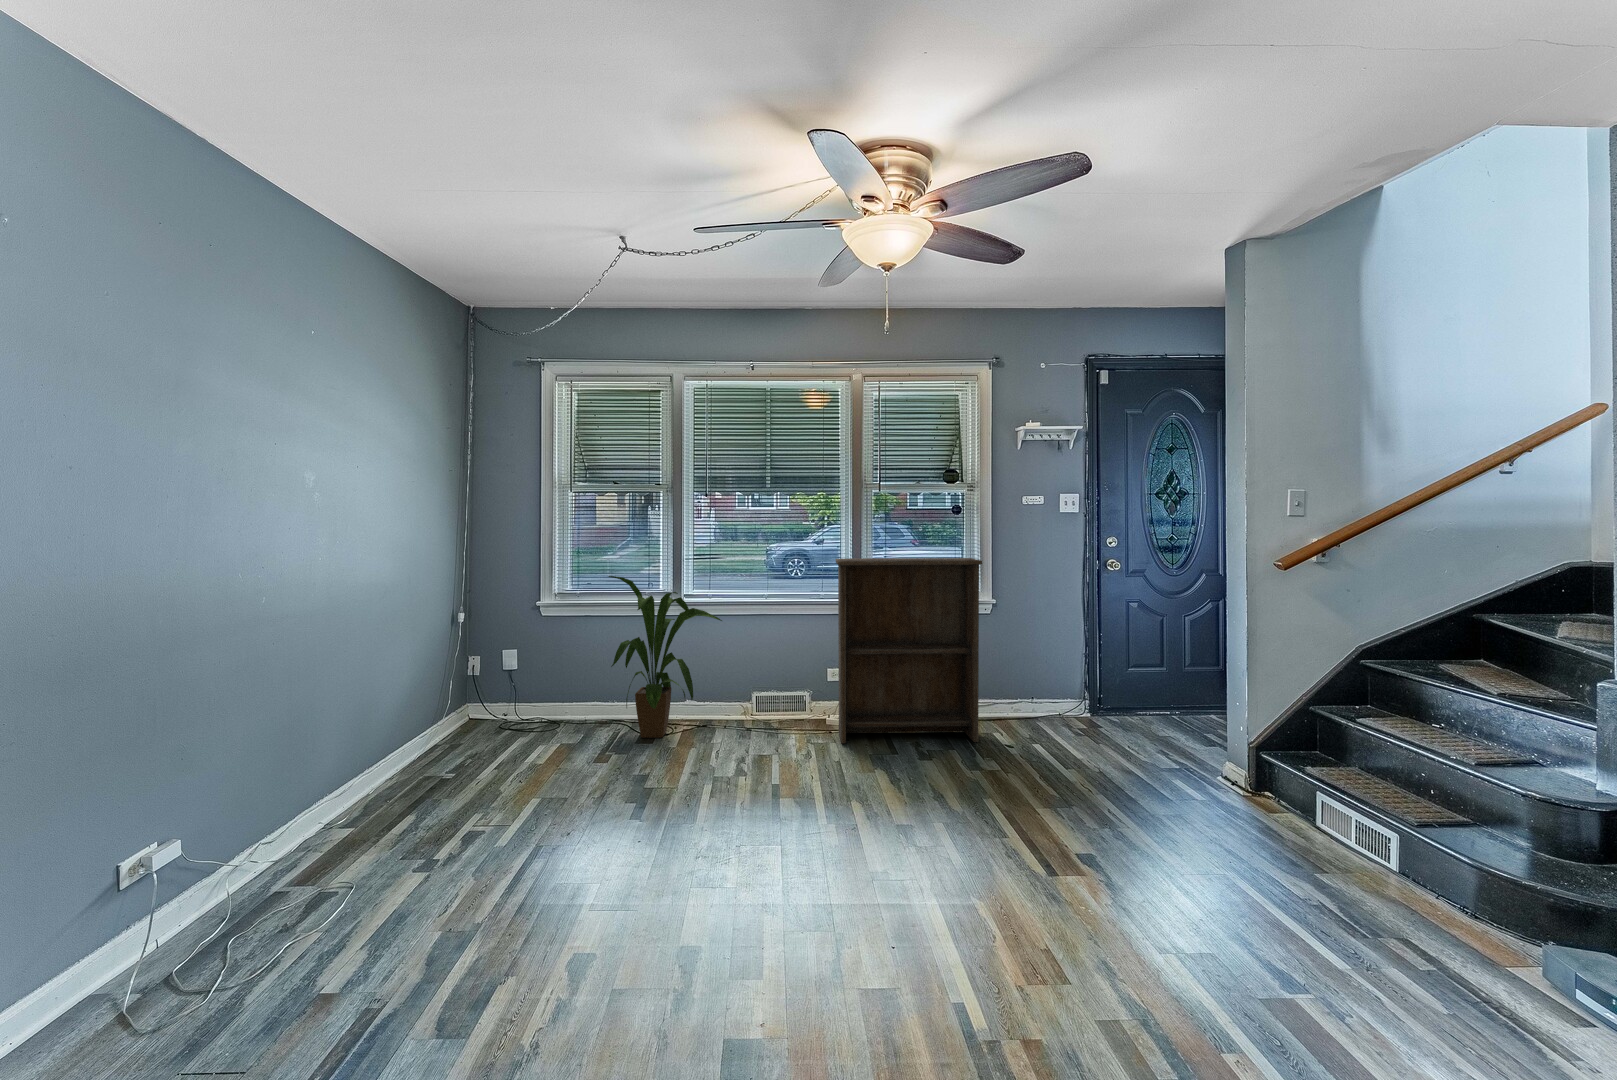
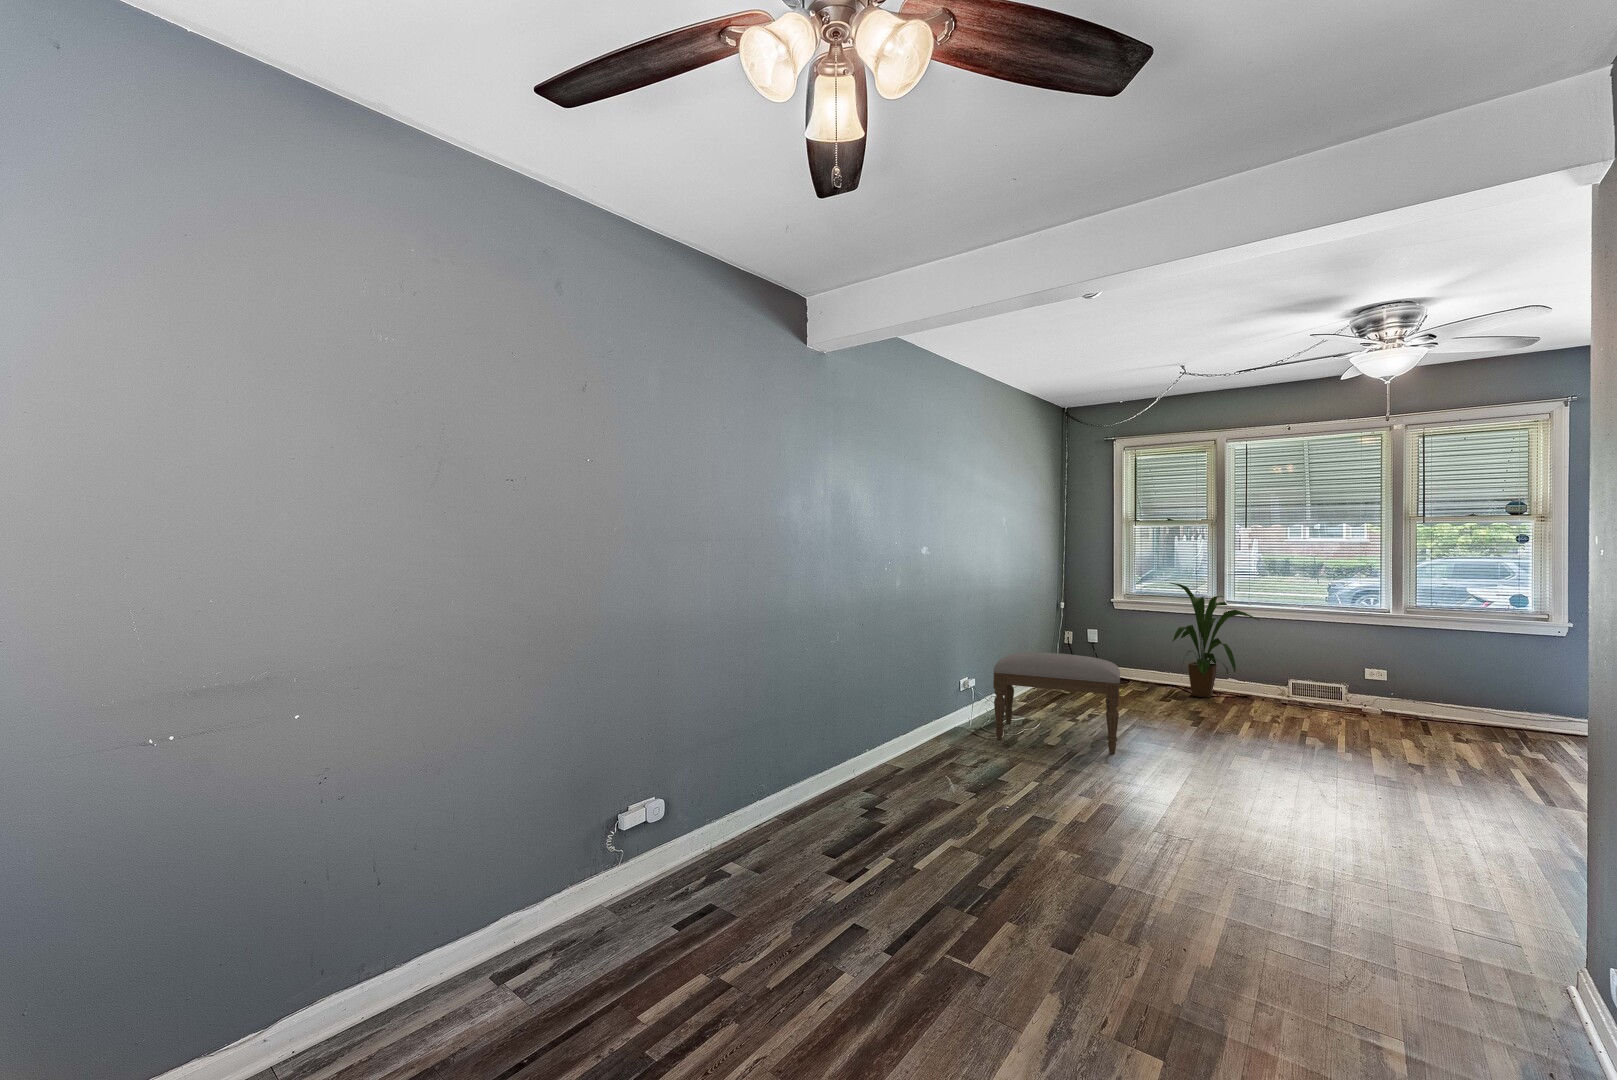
bookshelf: present [836,558,982,743] -> none [1369,578,1536,743]
ottoman: none [193,756,499,1000] -> present [993,652,1120,754]

